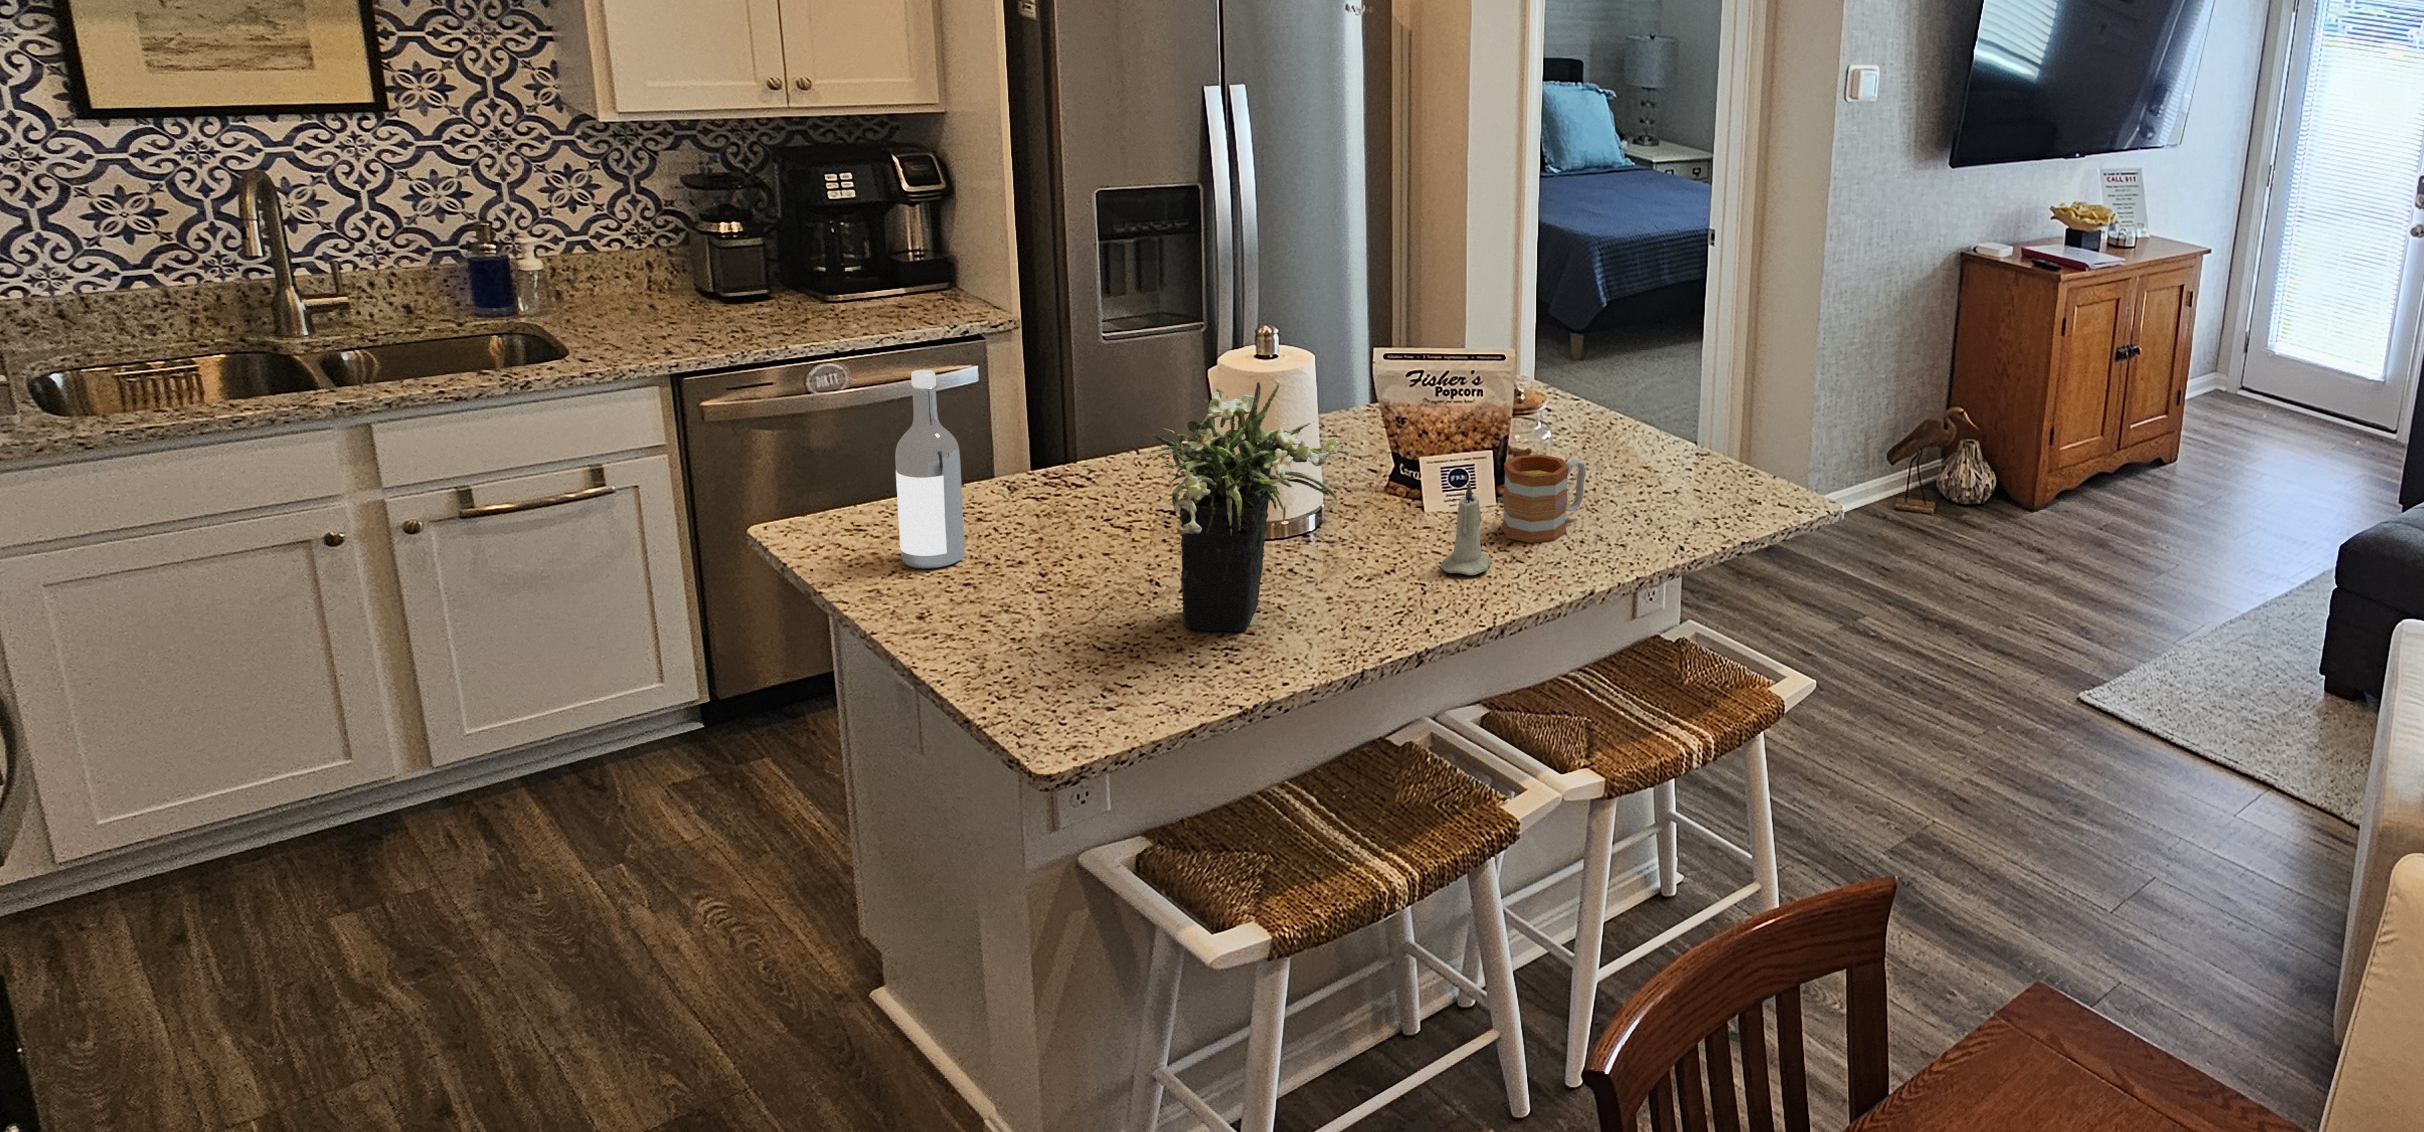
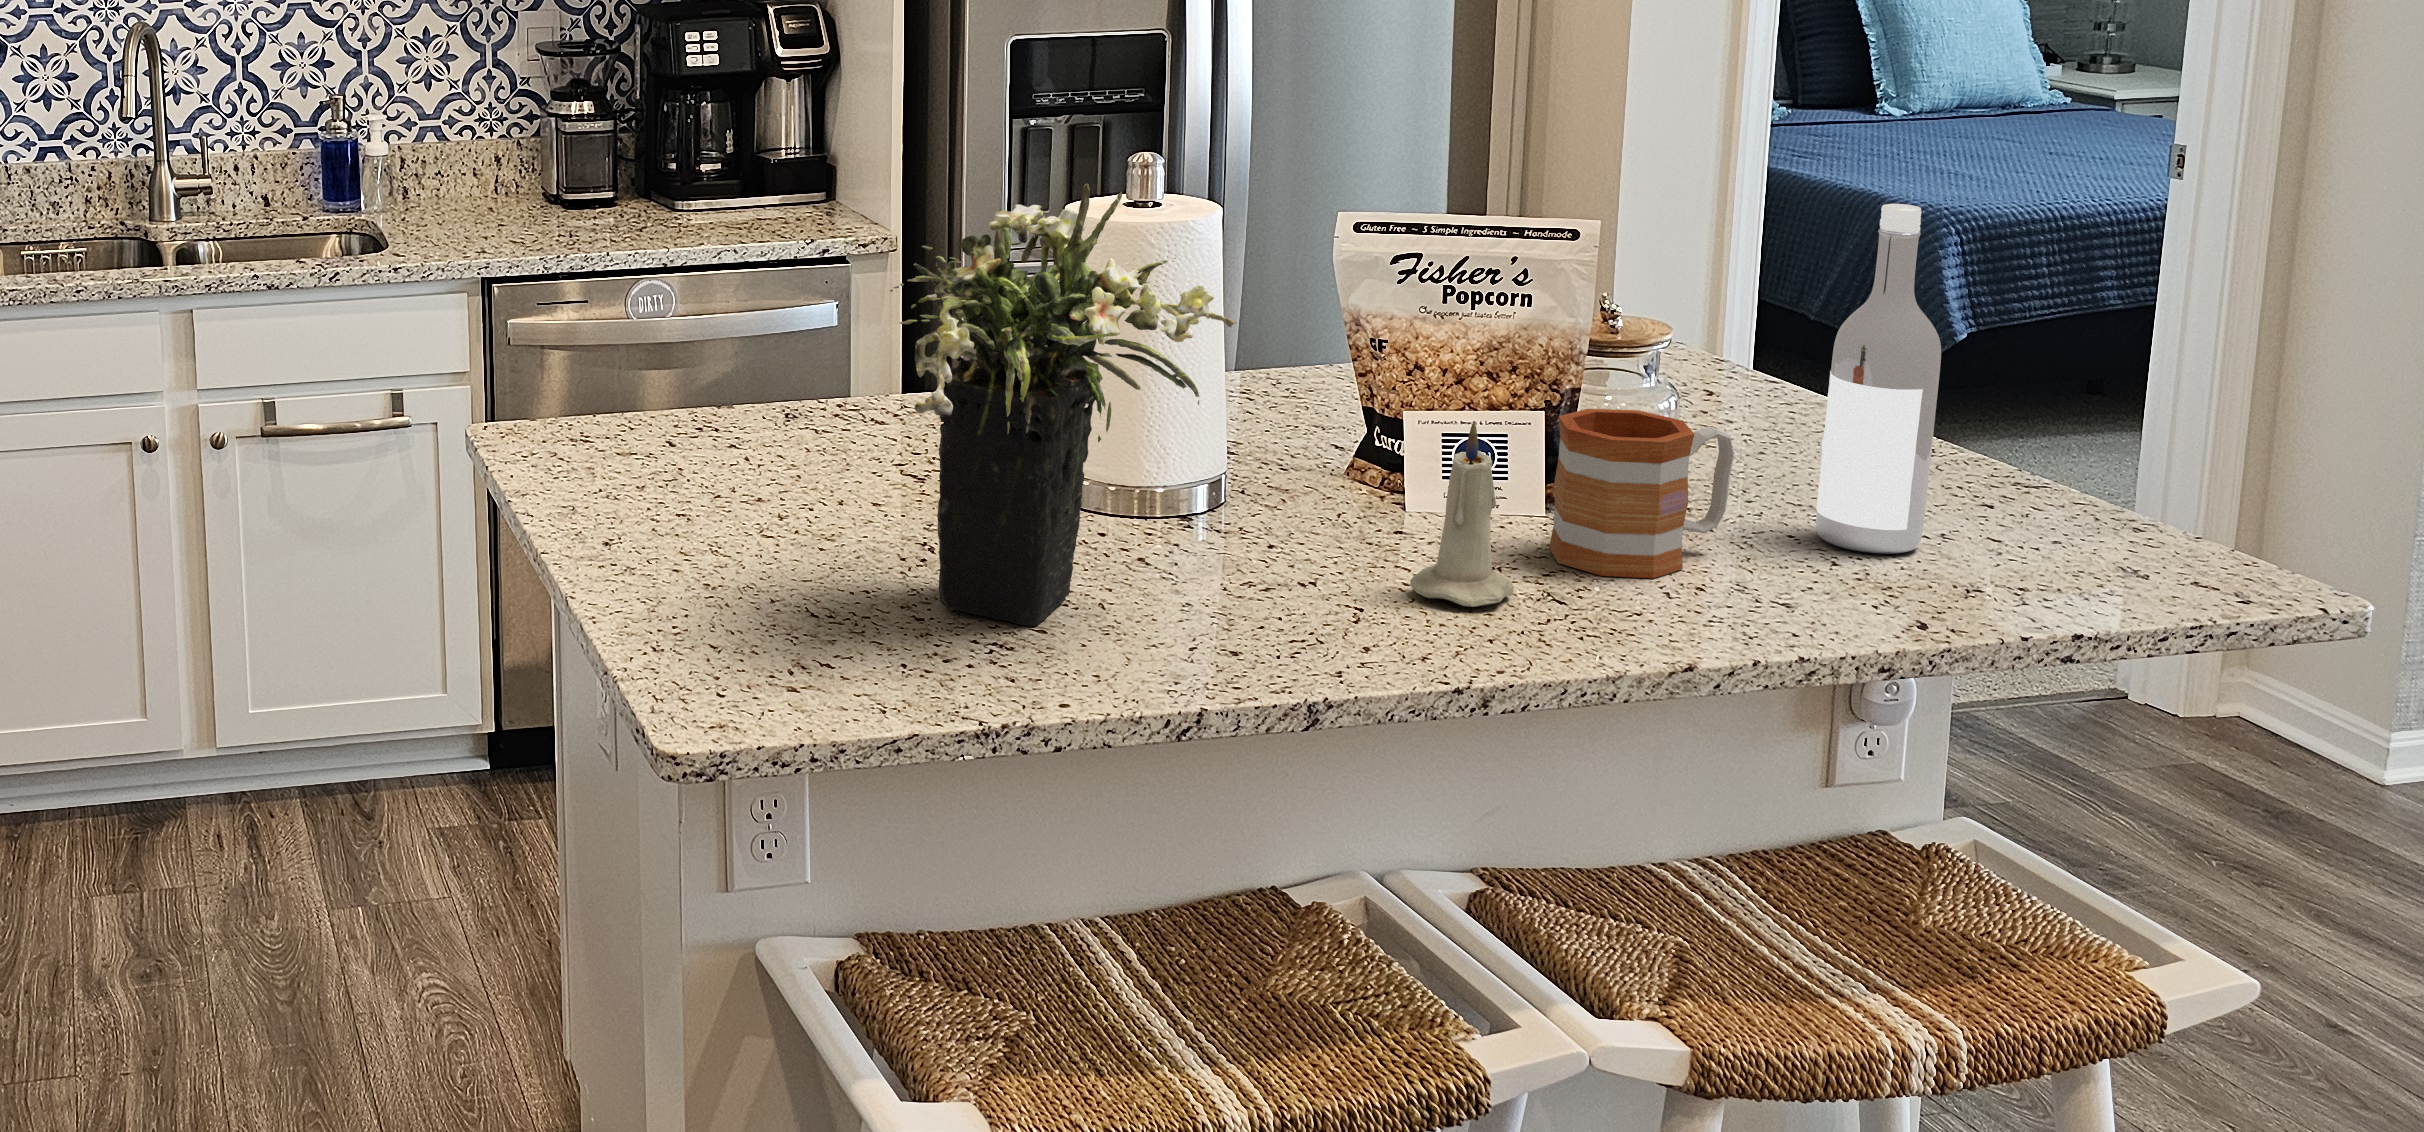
wine bottle: present [895,370,965,569] -> present [1816,204,1941,554]

